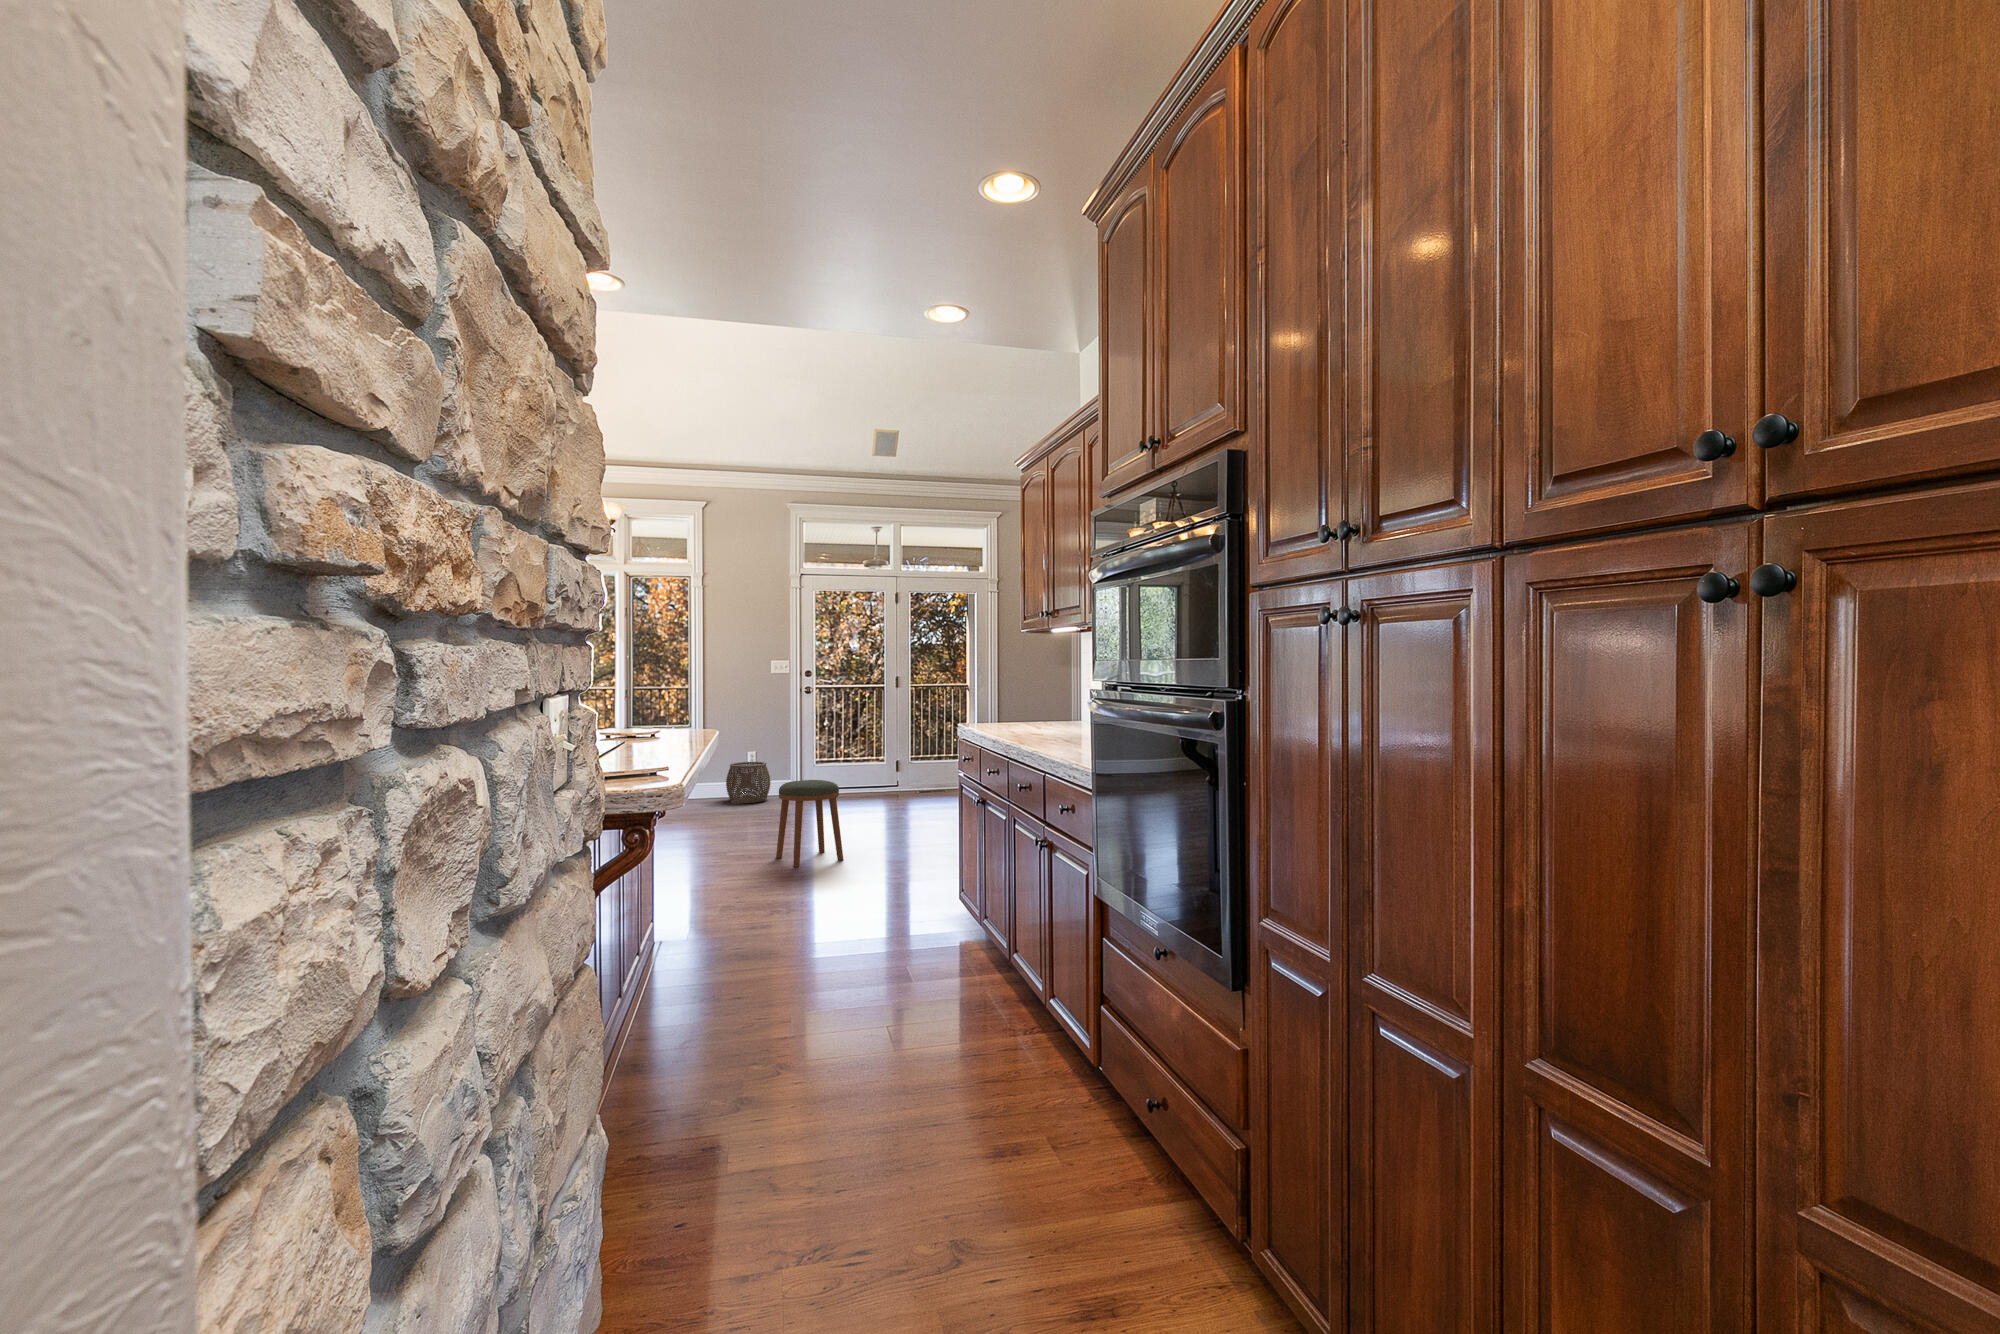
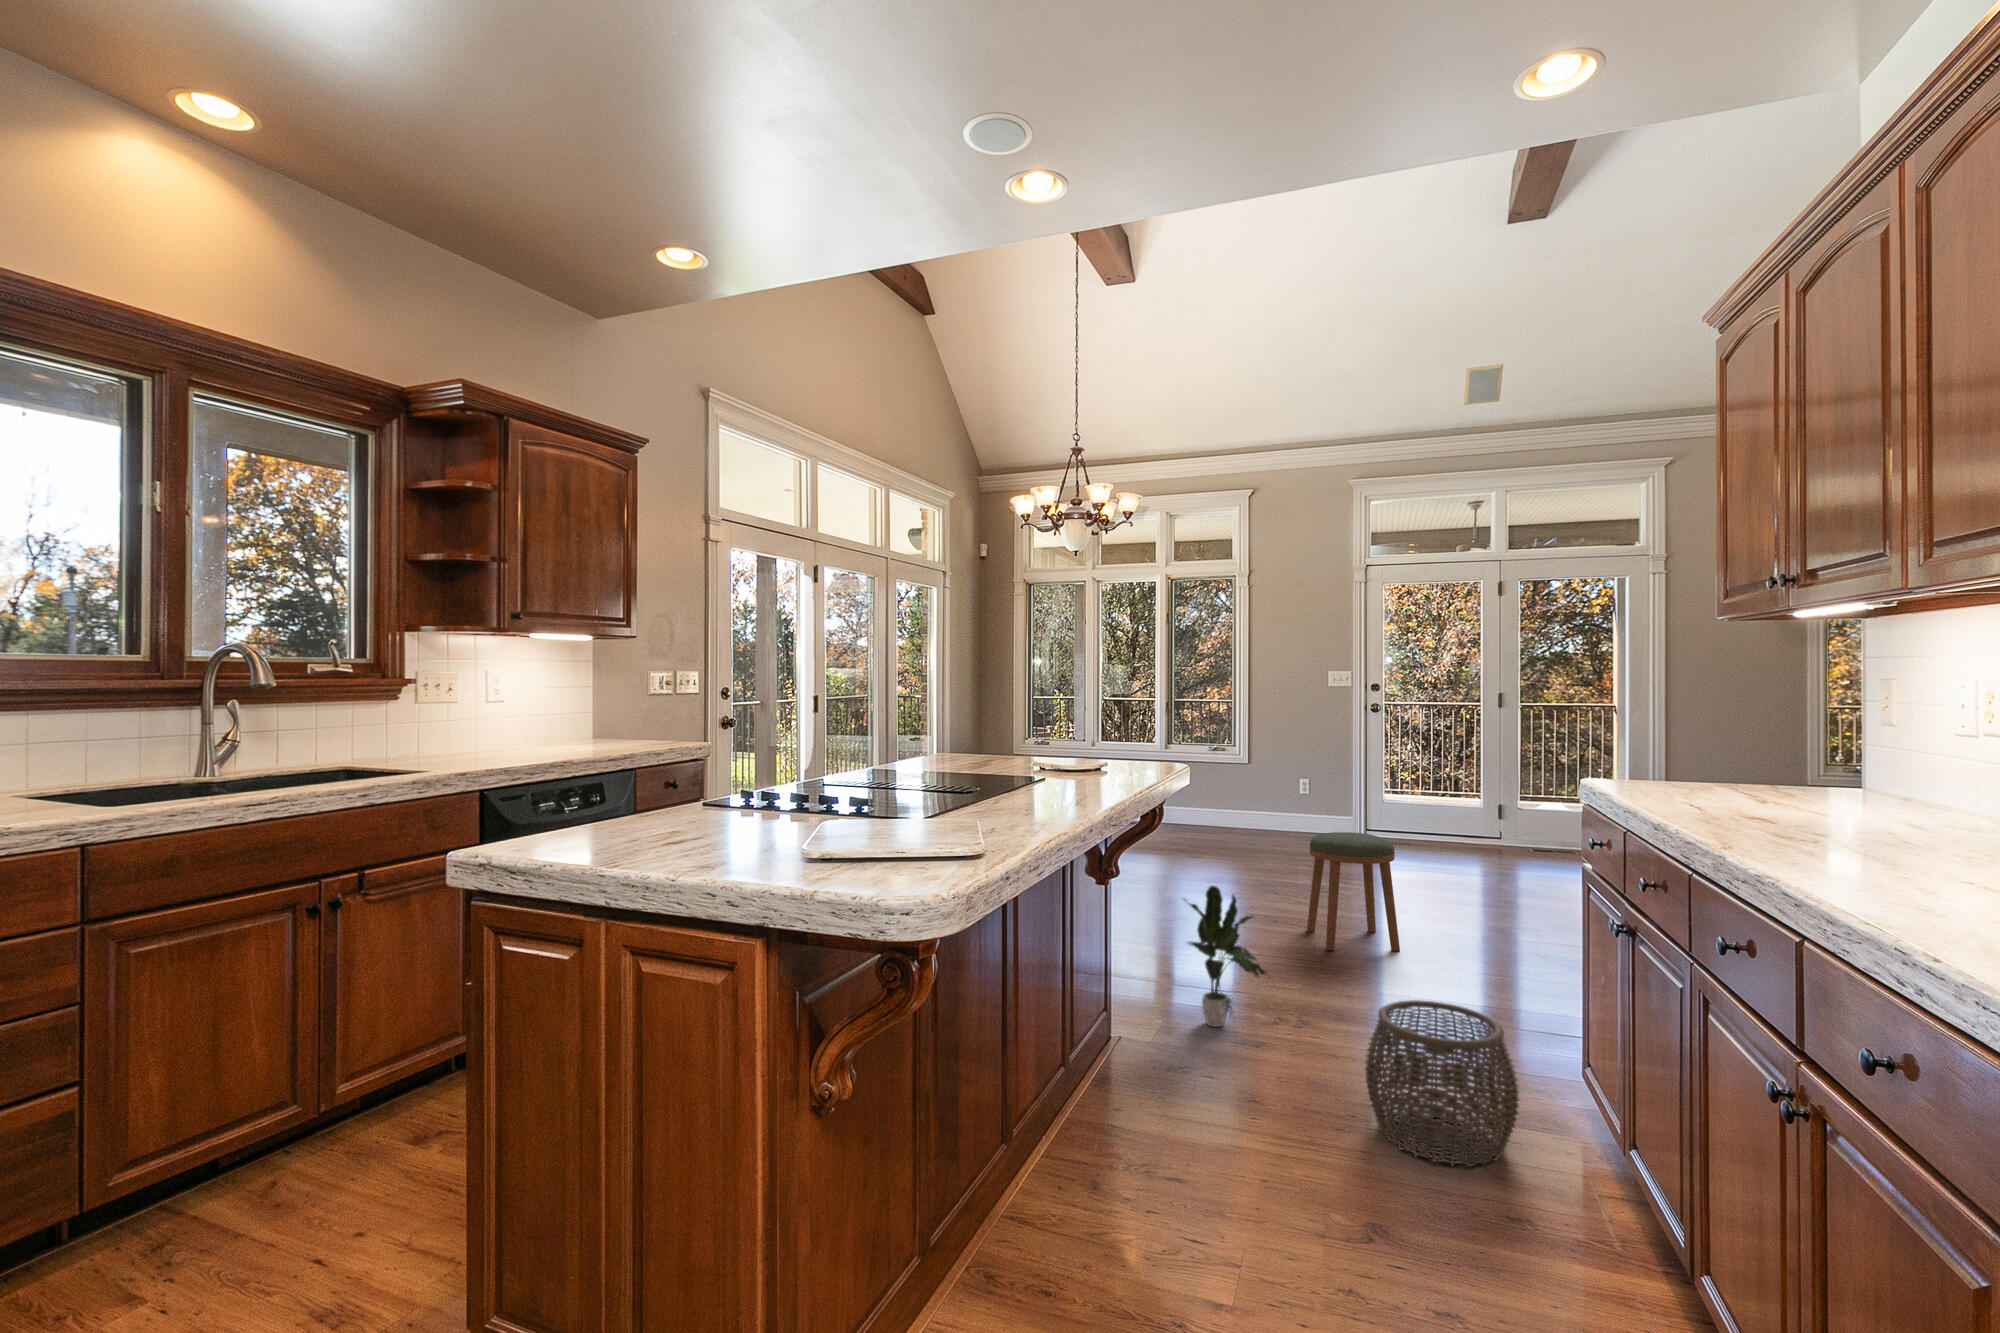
woven basket: present [726,762,771,803] -> present [1365,1000,1519,1167]
potted plant: none [703,819,772,921] -> present [1188,886,1266,1027]

